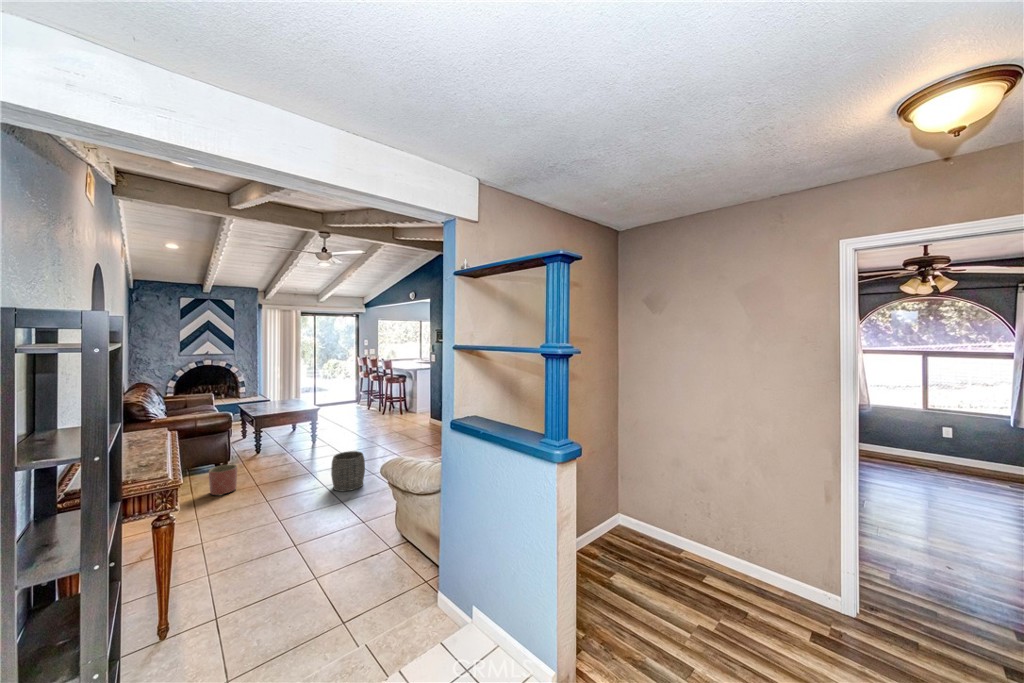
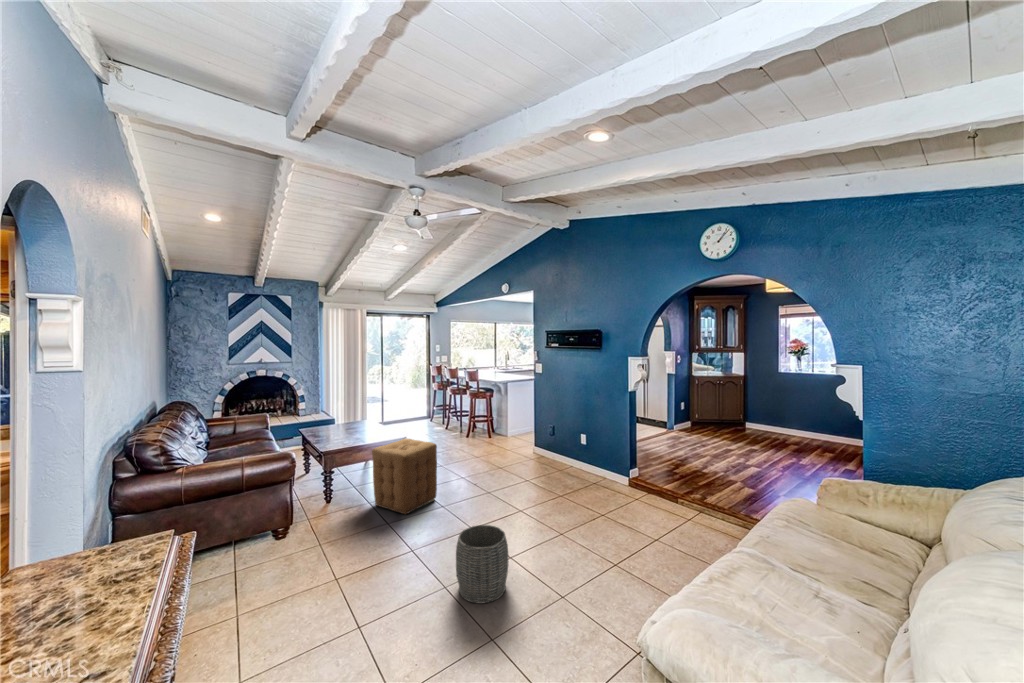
ottoman: none [291,408,340,457] -> present [372,439,437,514]
planter: present [209,464,237,495] -> none [262,544,306,604]

